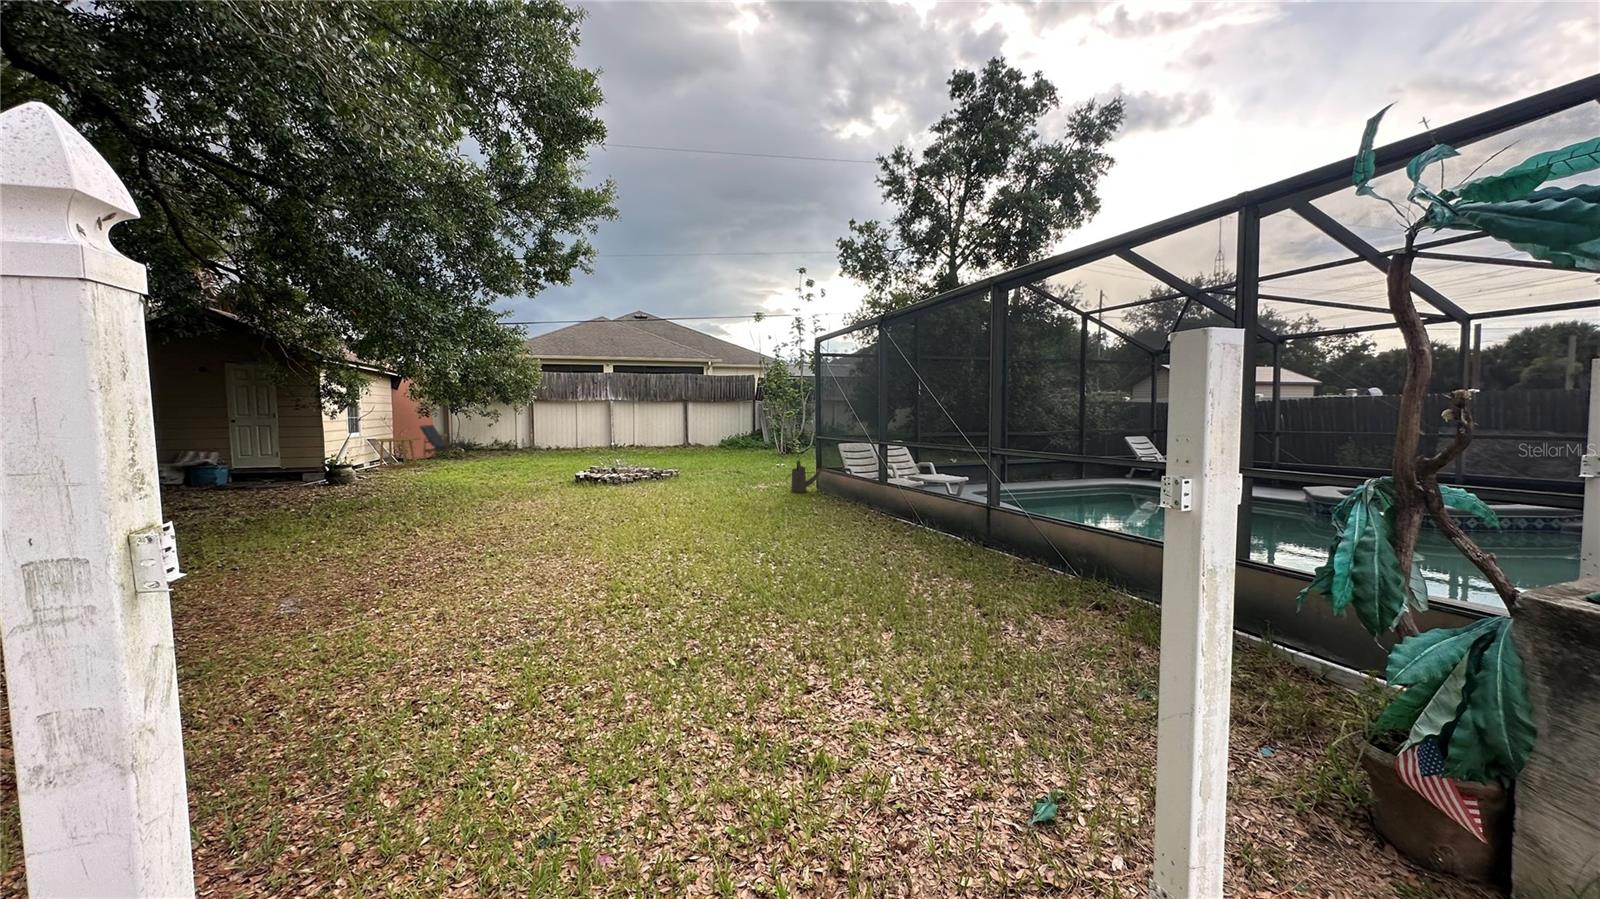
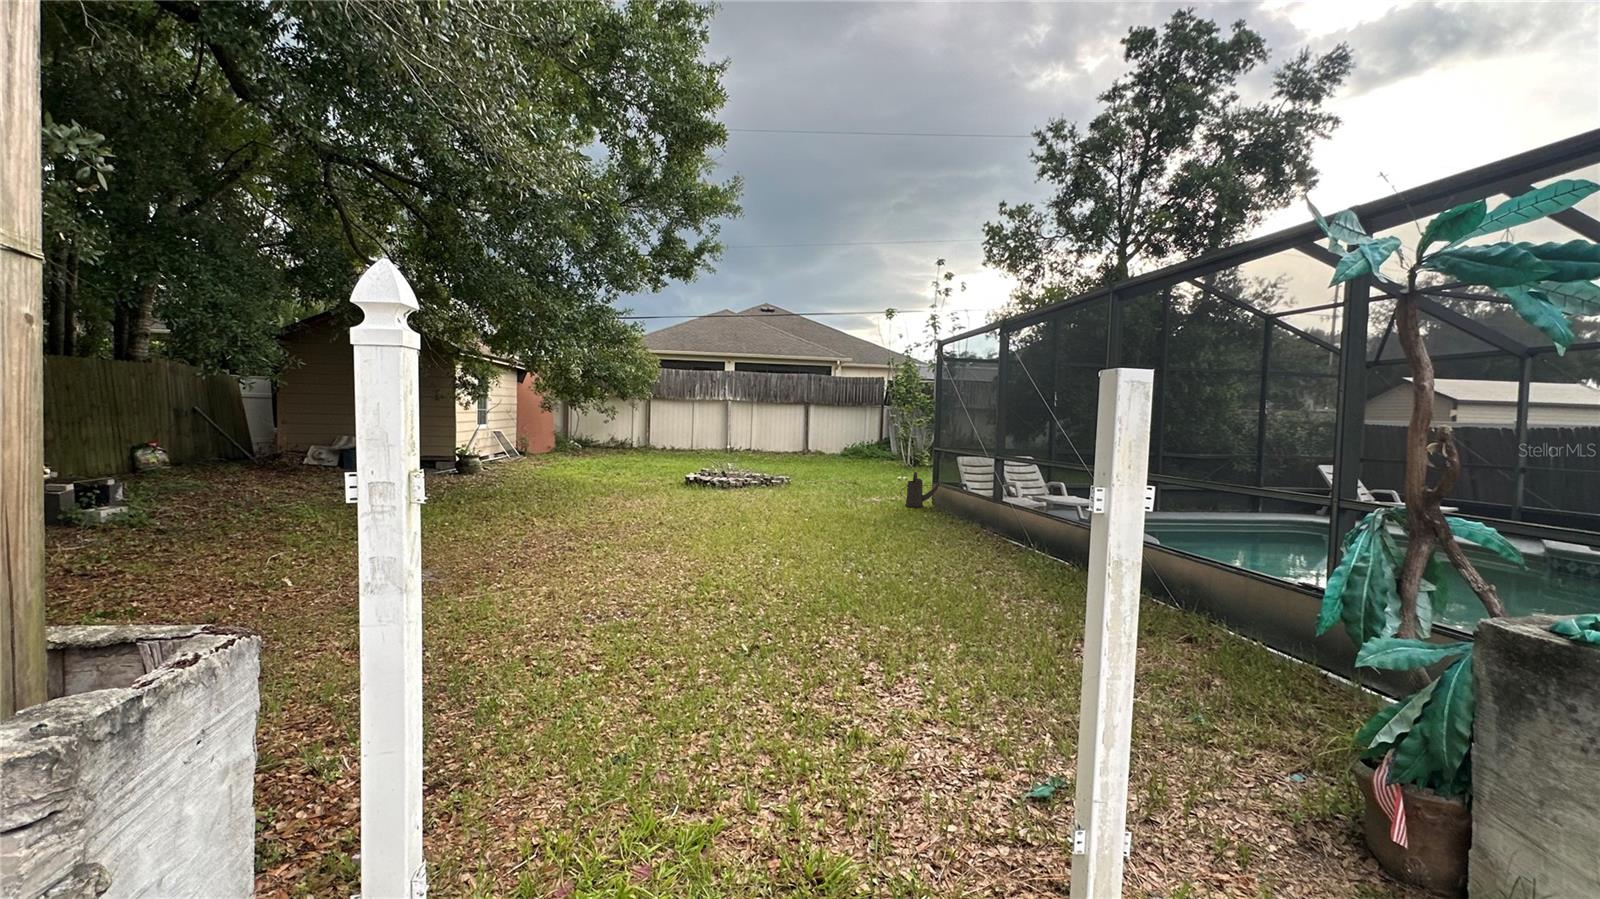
lounge chair: present [420,425,464,457] -> none [545,419,586,454]
round table: present [371,438,421,468] -> none [501,431,546,460]

